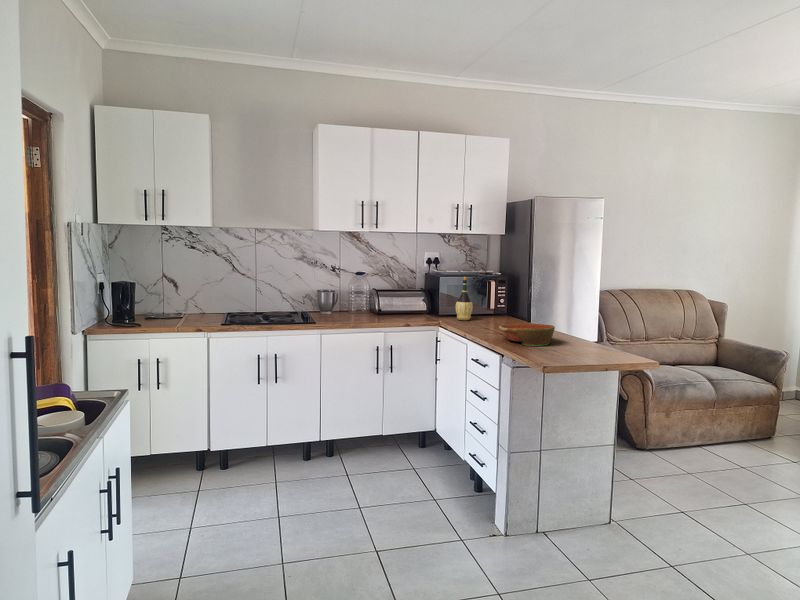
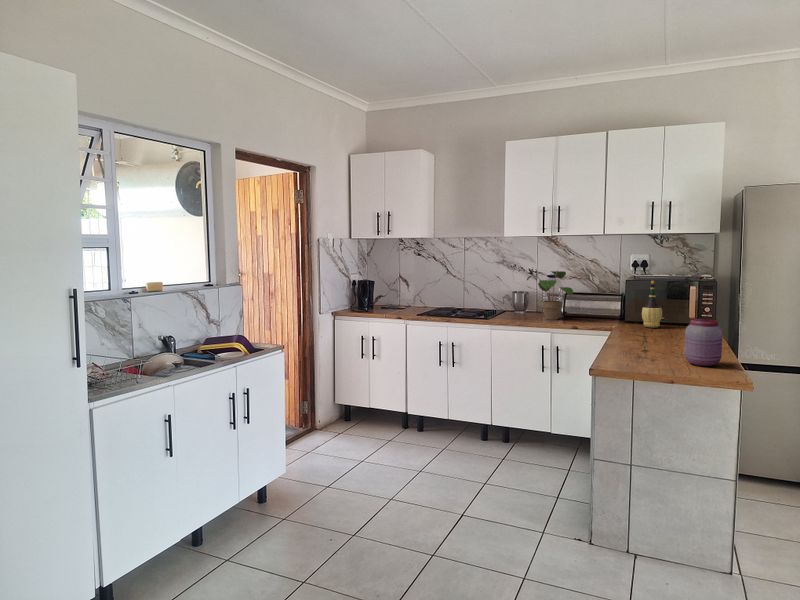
potted plant: none [343,267,394,319] -> present [527,271,573,320]
jar: none [580,314,613,357] -> present [685,319,722,366]
bowl: present [499,324,555,346] -> none [629,330,693,352]

